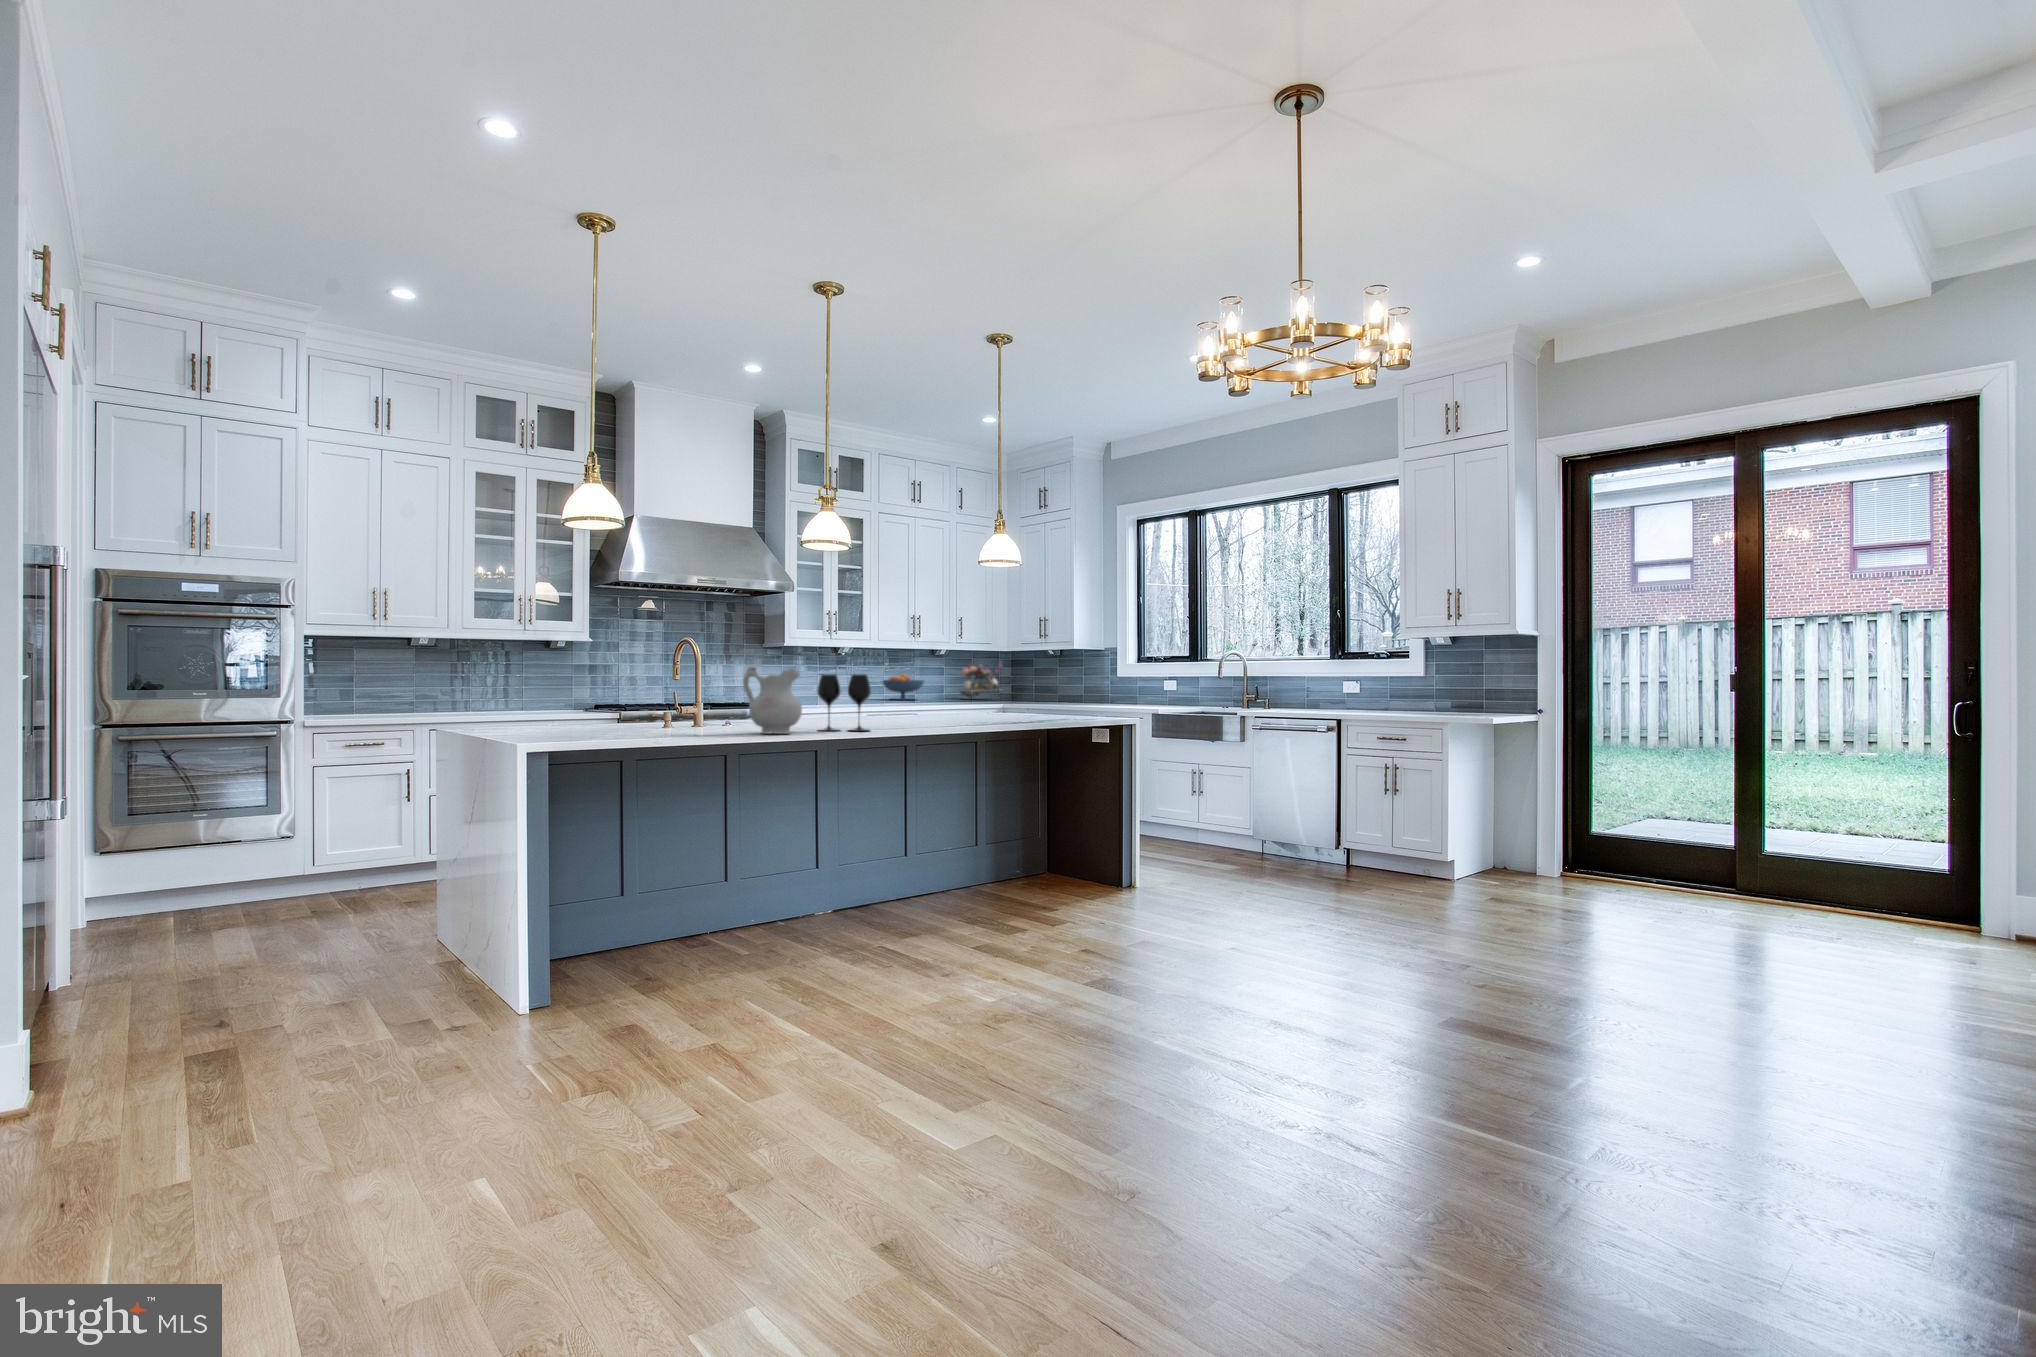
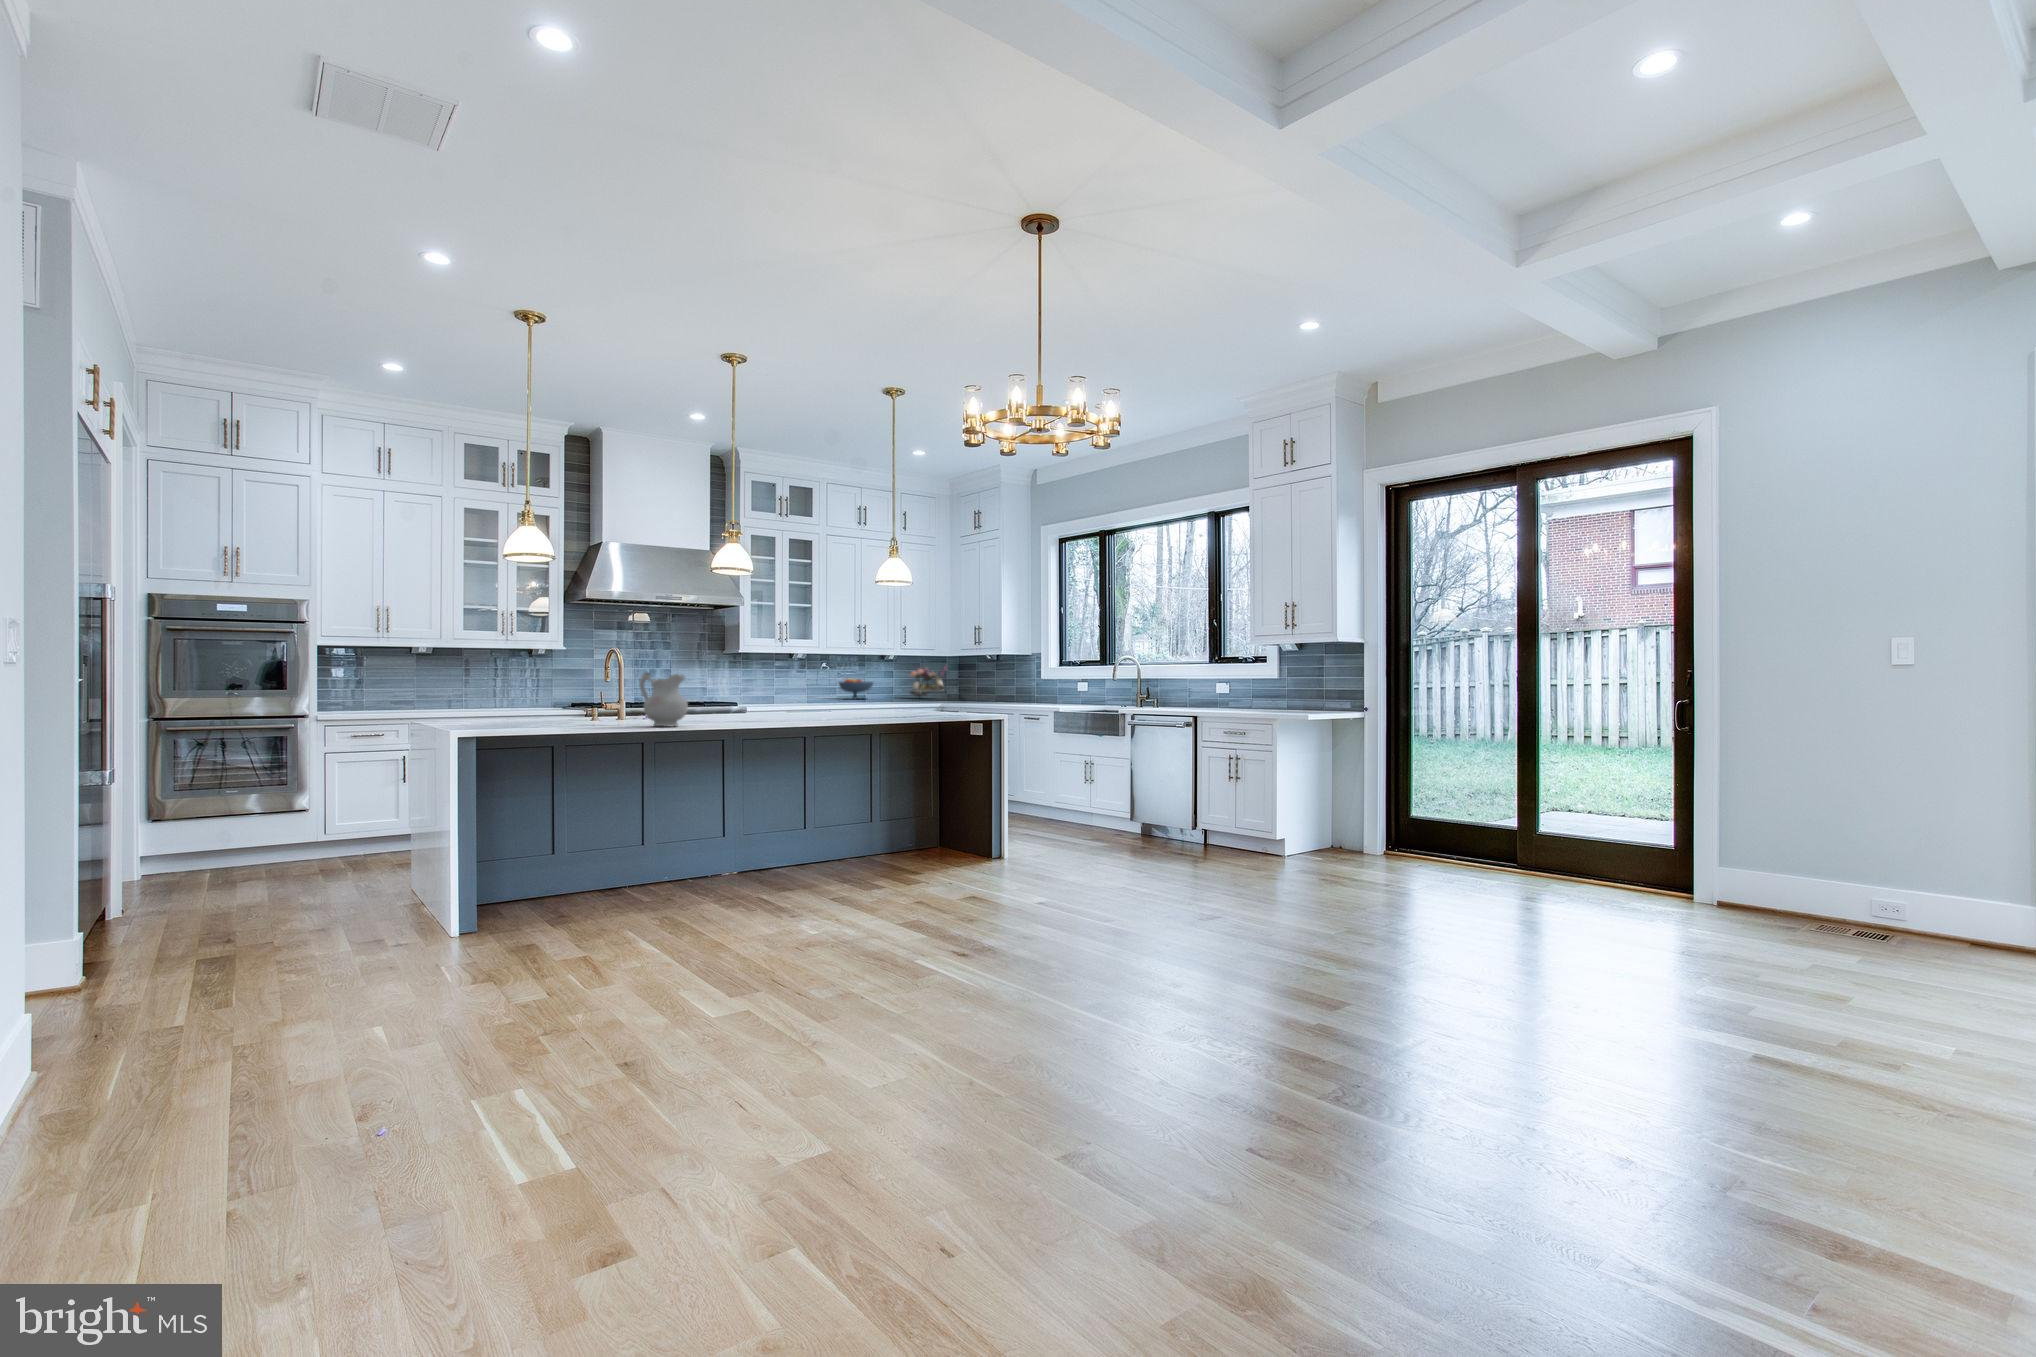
wine glass: present [817,674,871,731] -> none [706,678,751,724]

